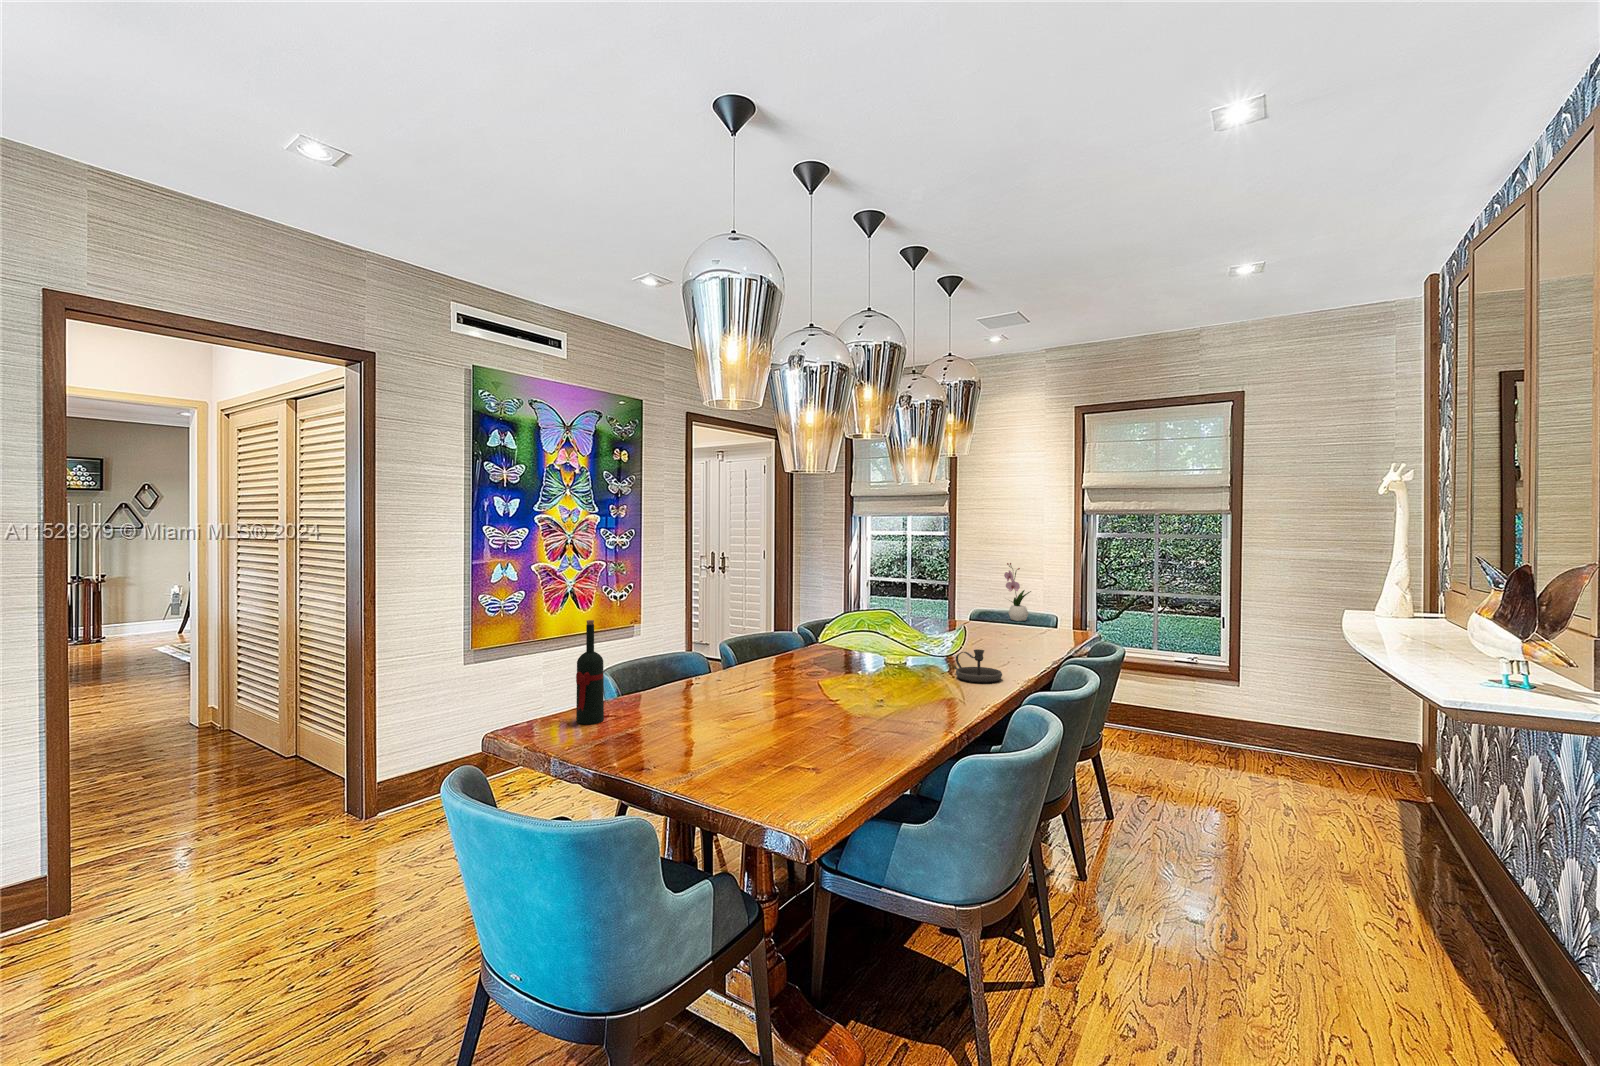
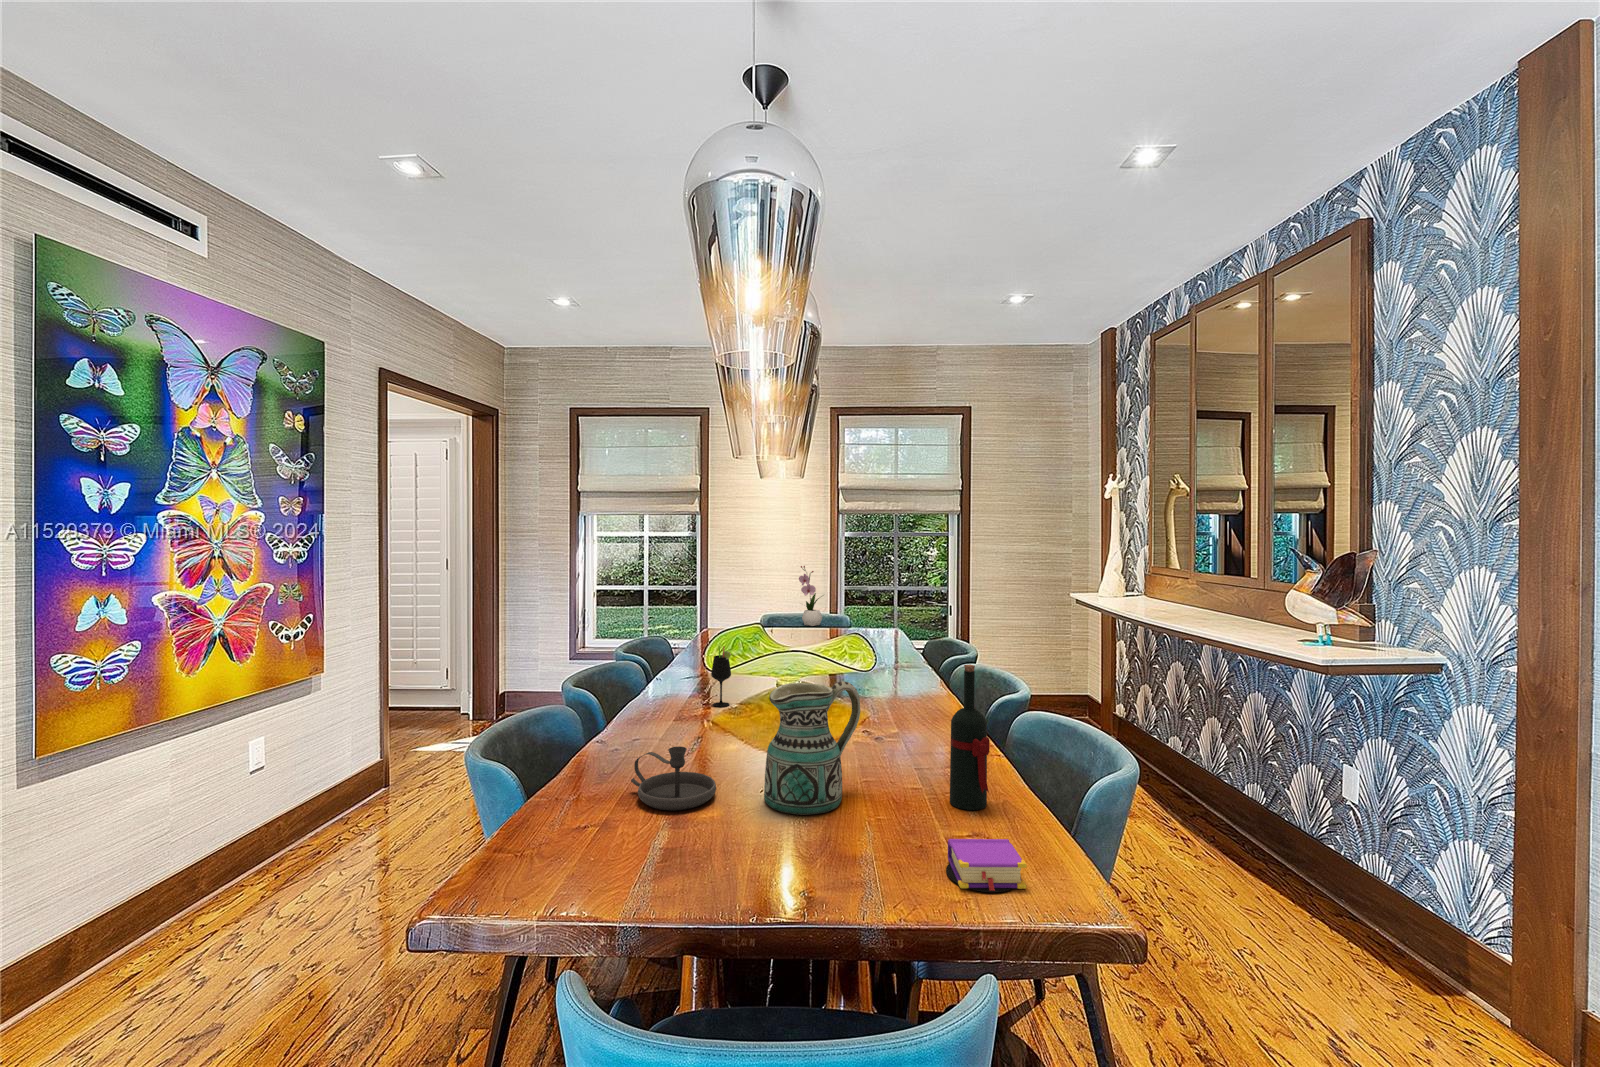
wine glass: none [811,618,827,666] -> present [711,647,731,706]
wine bottle: present [576,620,604,724] -> present [950,664,990,810]
ceramic pitcher: none [730,635,808,726] -> present [764,681,860,815]
candlestick: present [954,649,1002,683] -> present [631,746,716,811]
book: none [733,744,838,789] -> present [946,839,1027,892]

